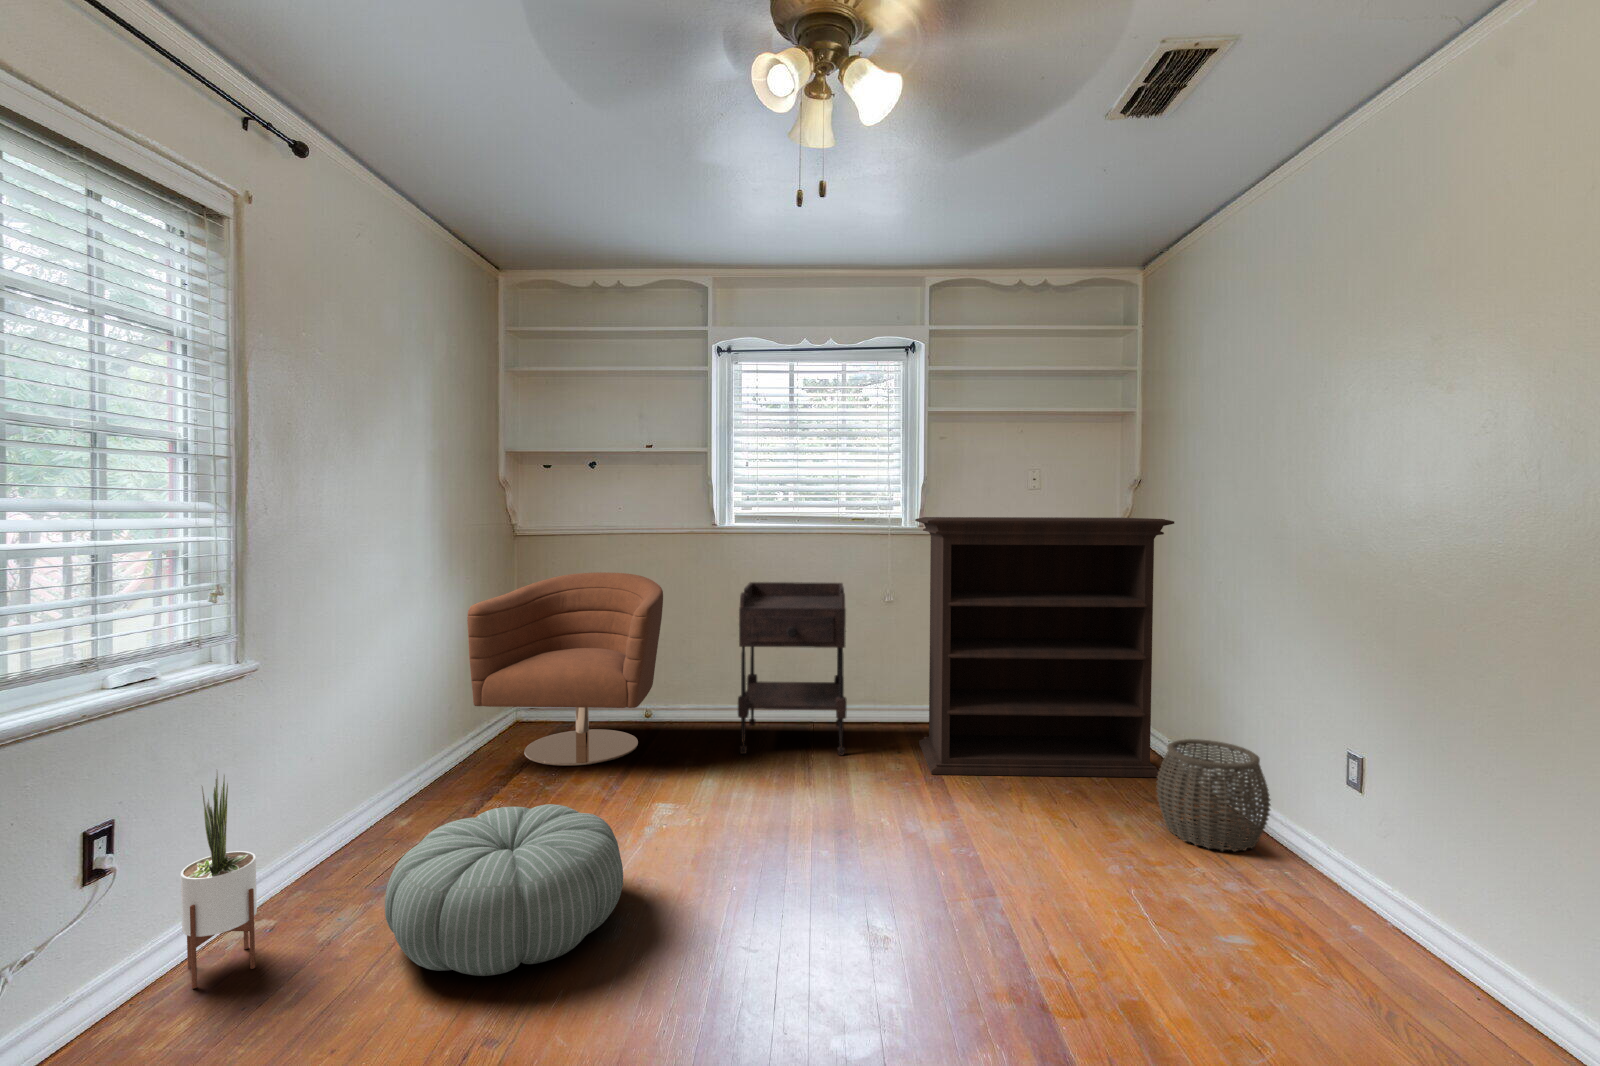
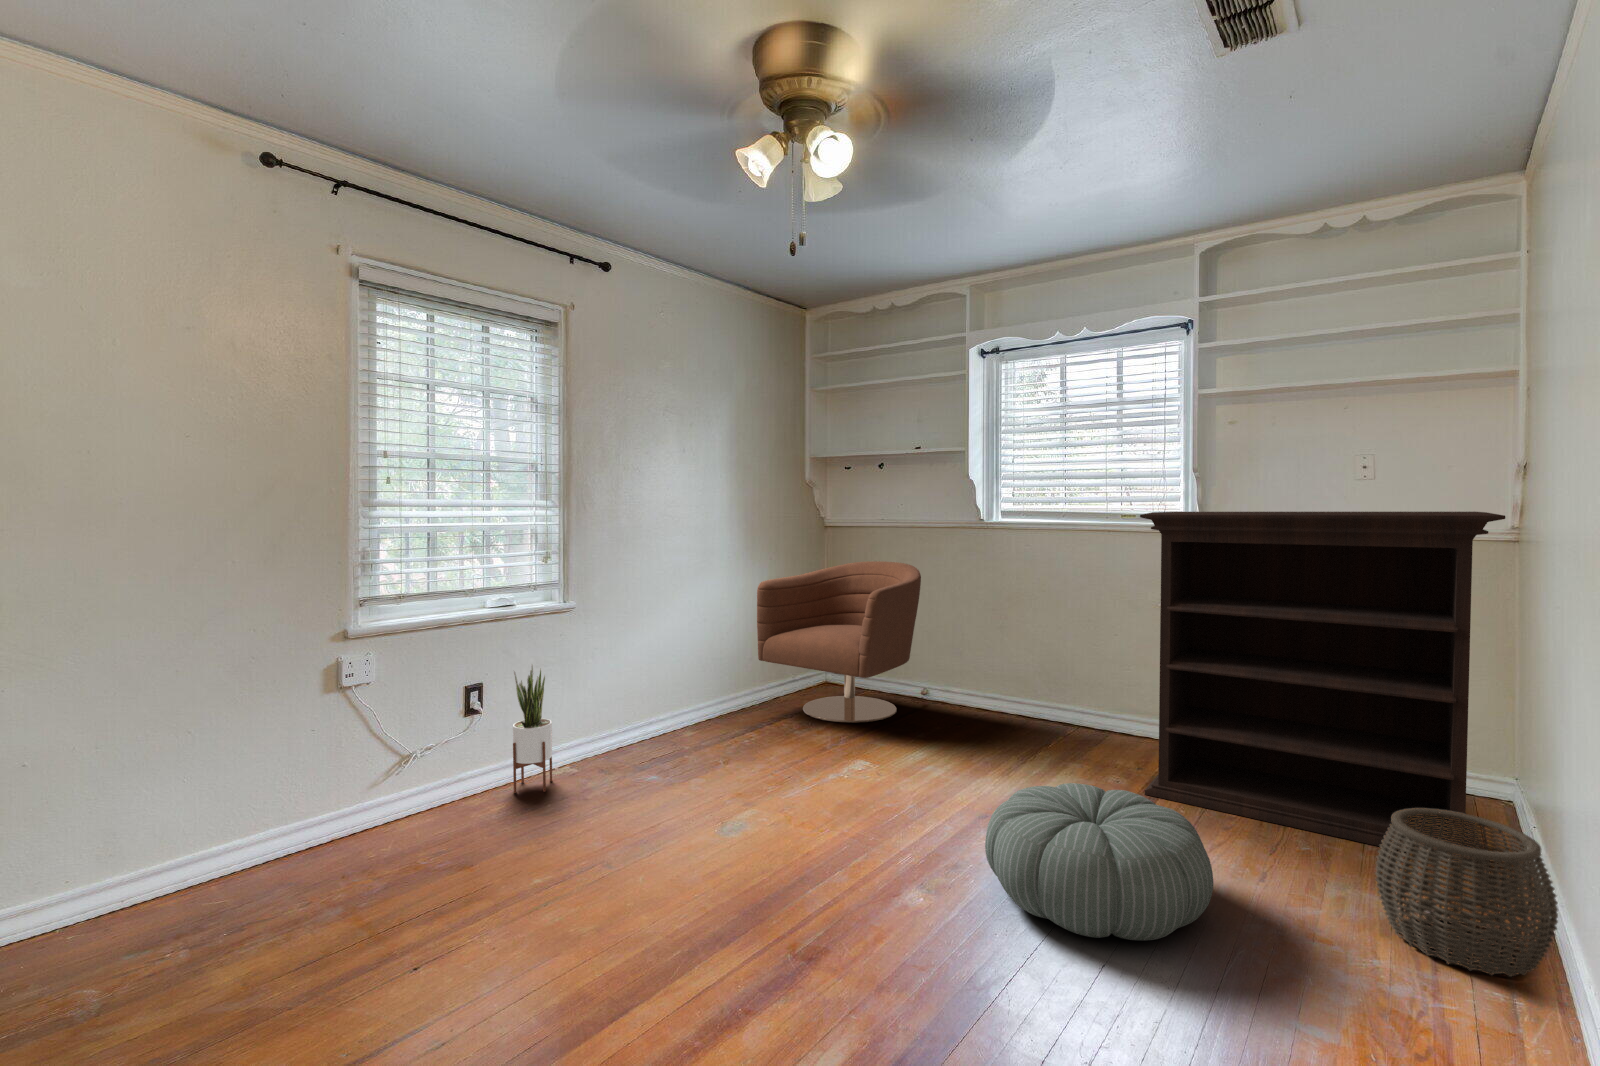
side table: present [738,582,847,755] -> none [967,577,1106,758]
pouf: present [385,804,623,976] -> present [985,783,1213,940]

